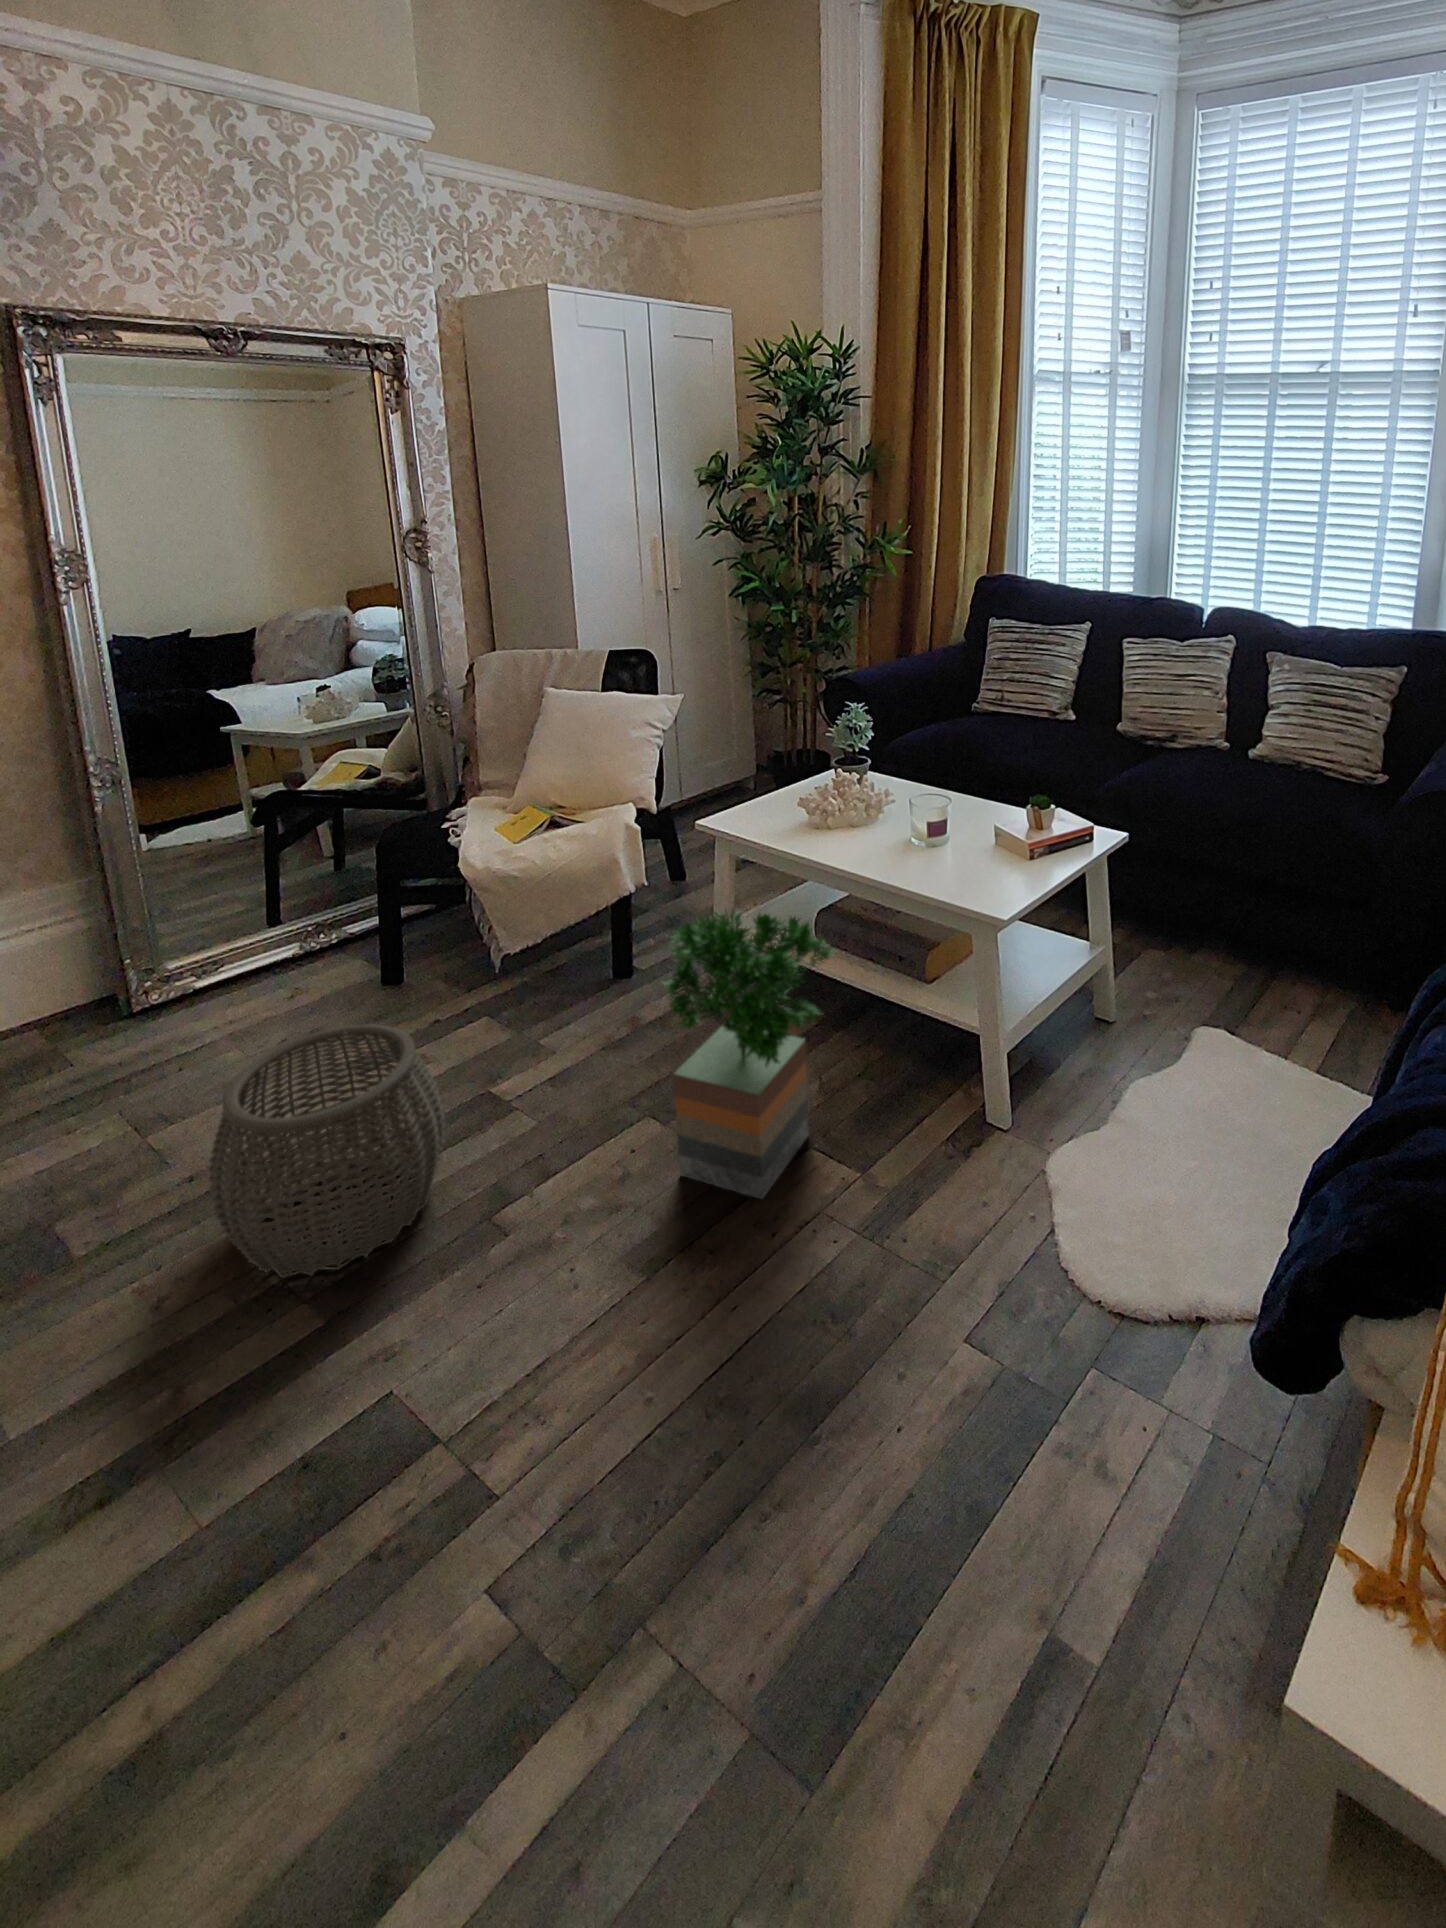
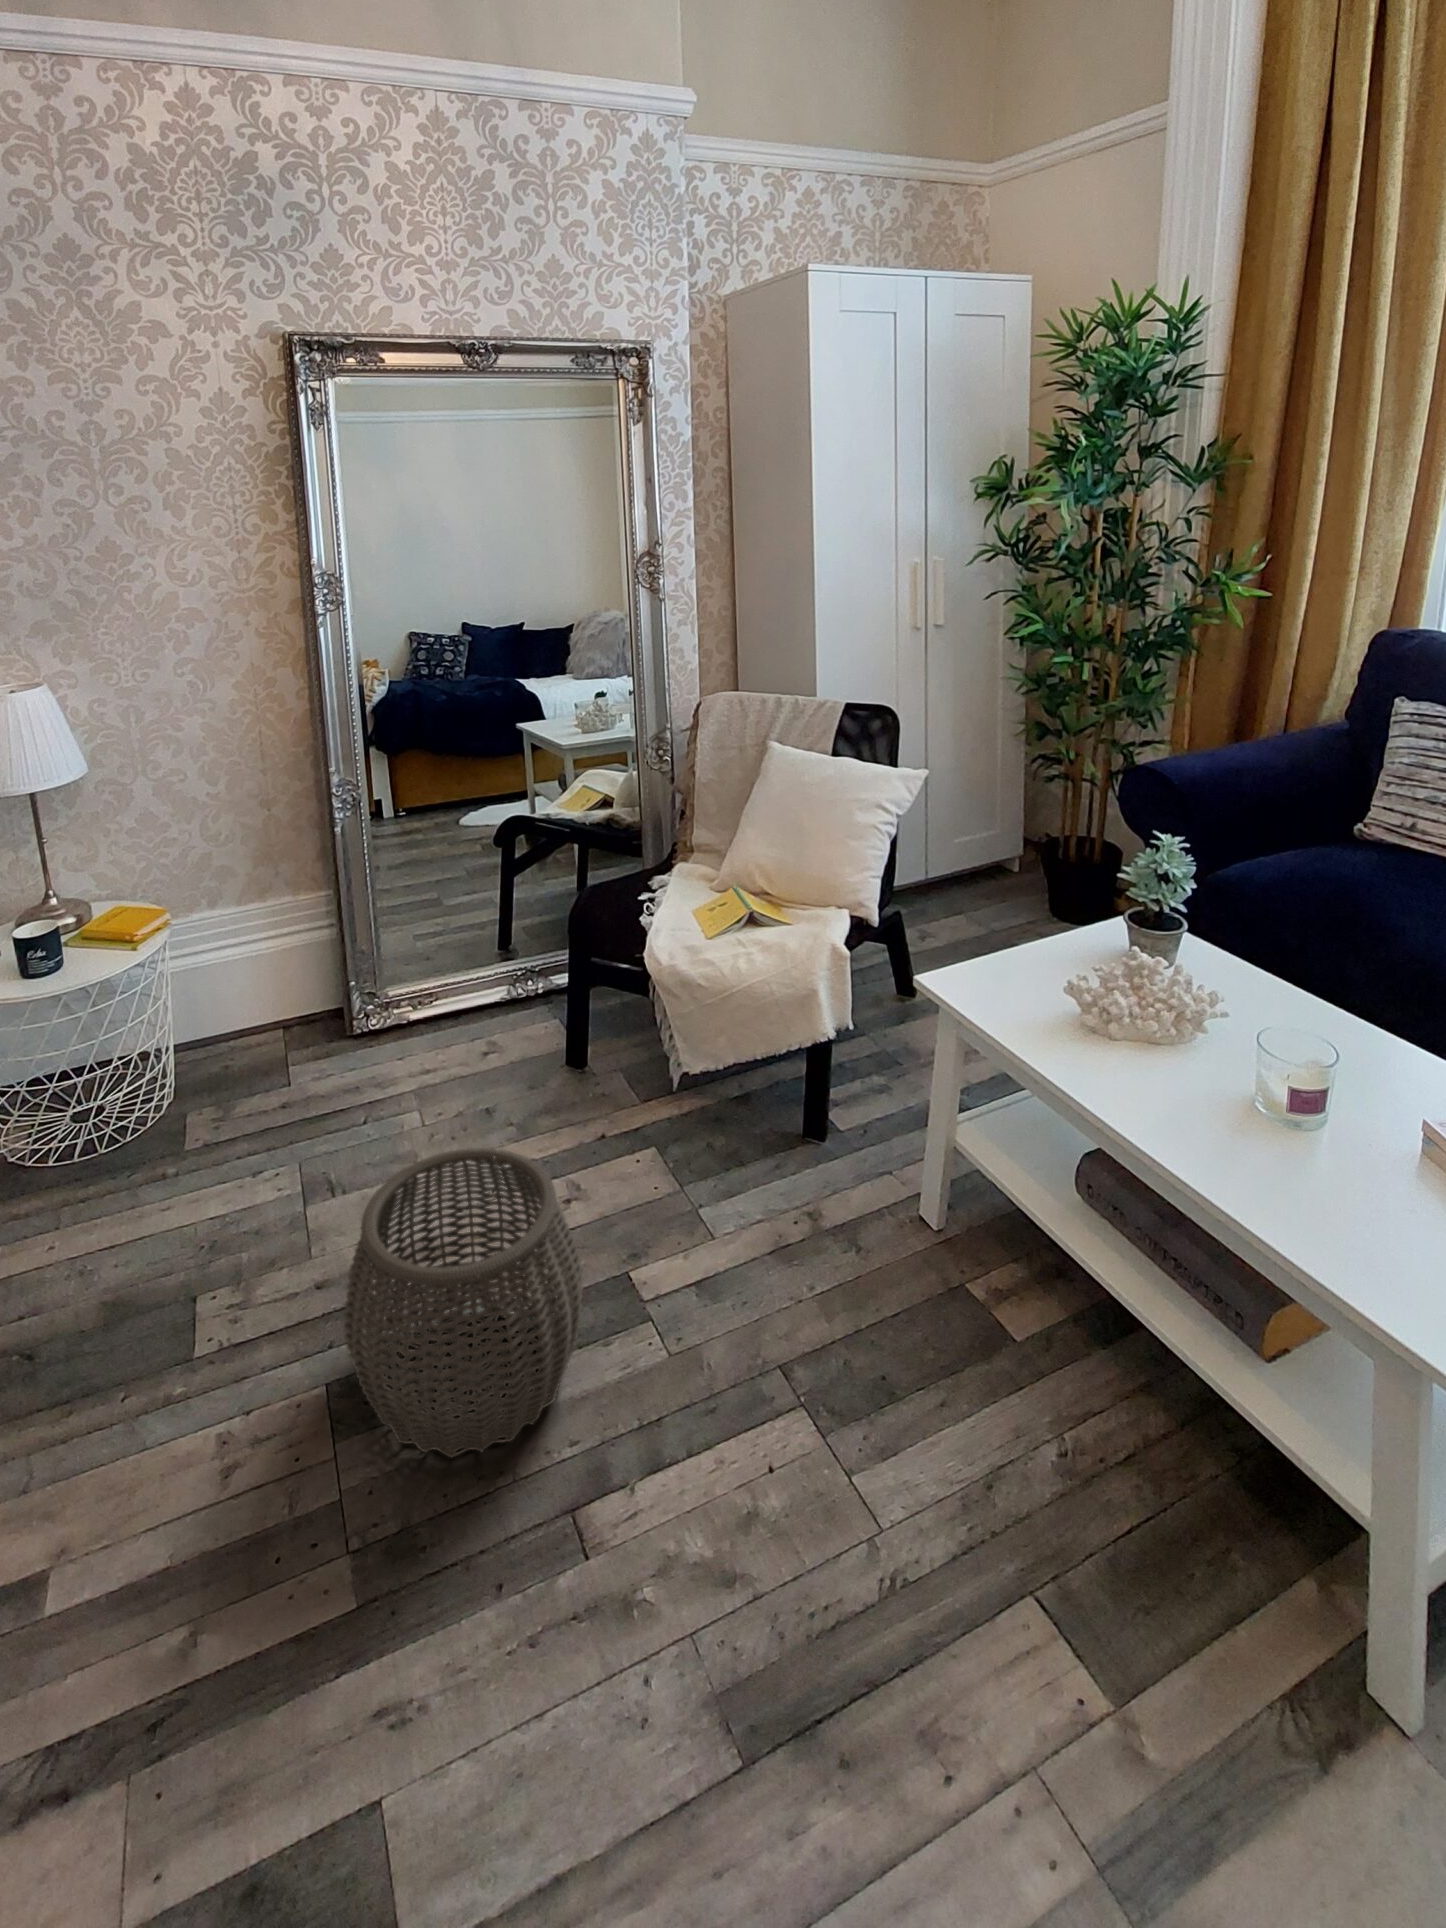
potted tree: present [664,909,834,1199] -> none [841,1125,1111,1592]

